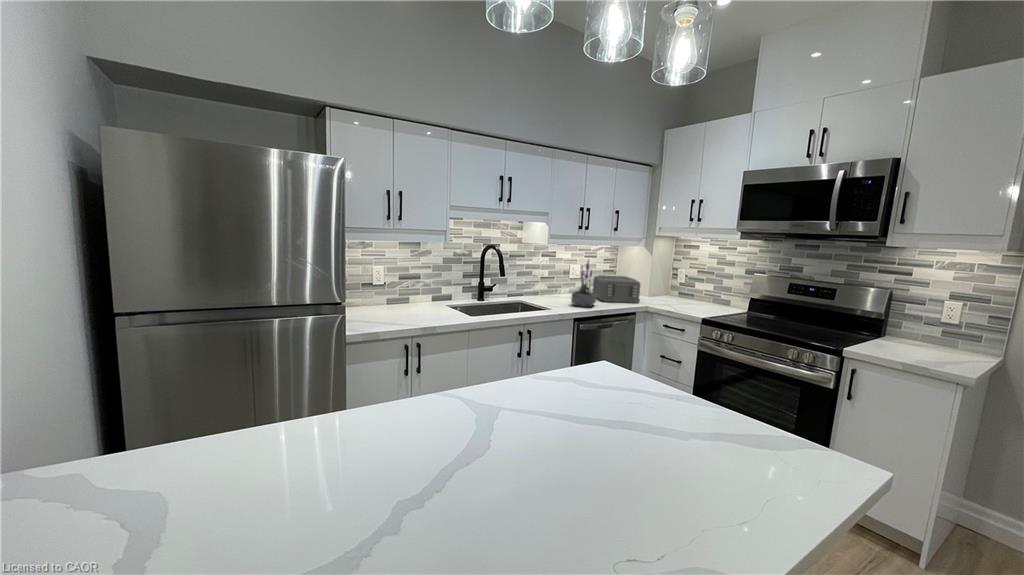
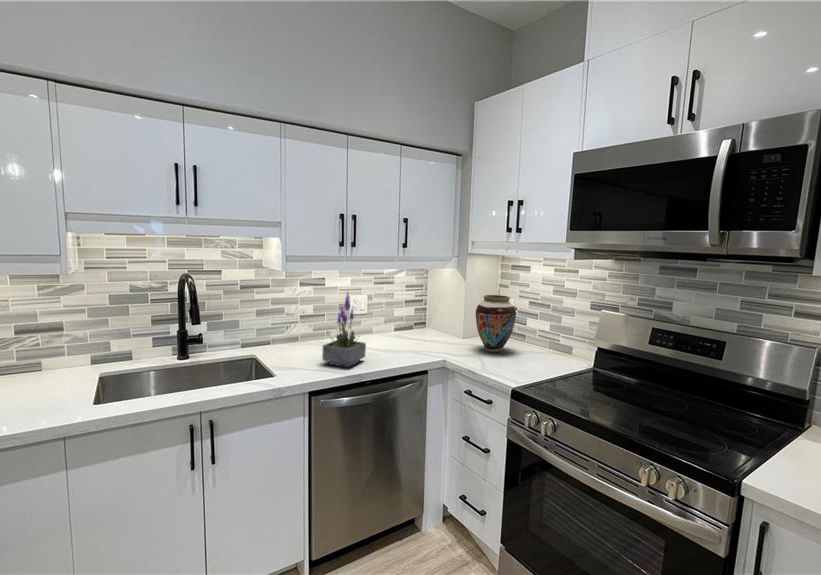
vase: none [663,265,692,304] -> present [476,295,516,352]
toaster: present [592,275,640,303] -> none [382,310,441,353]

